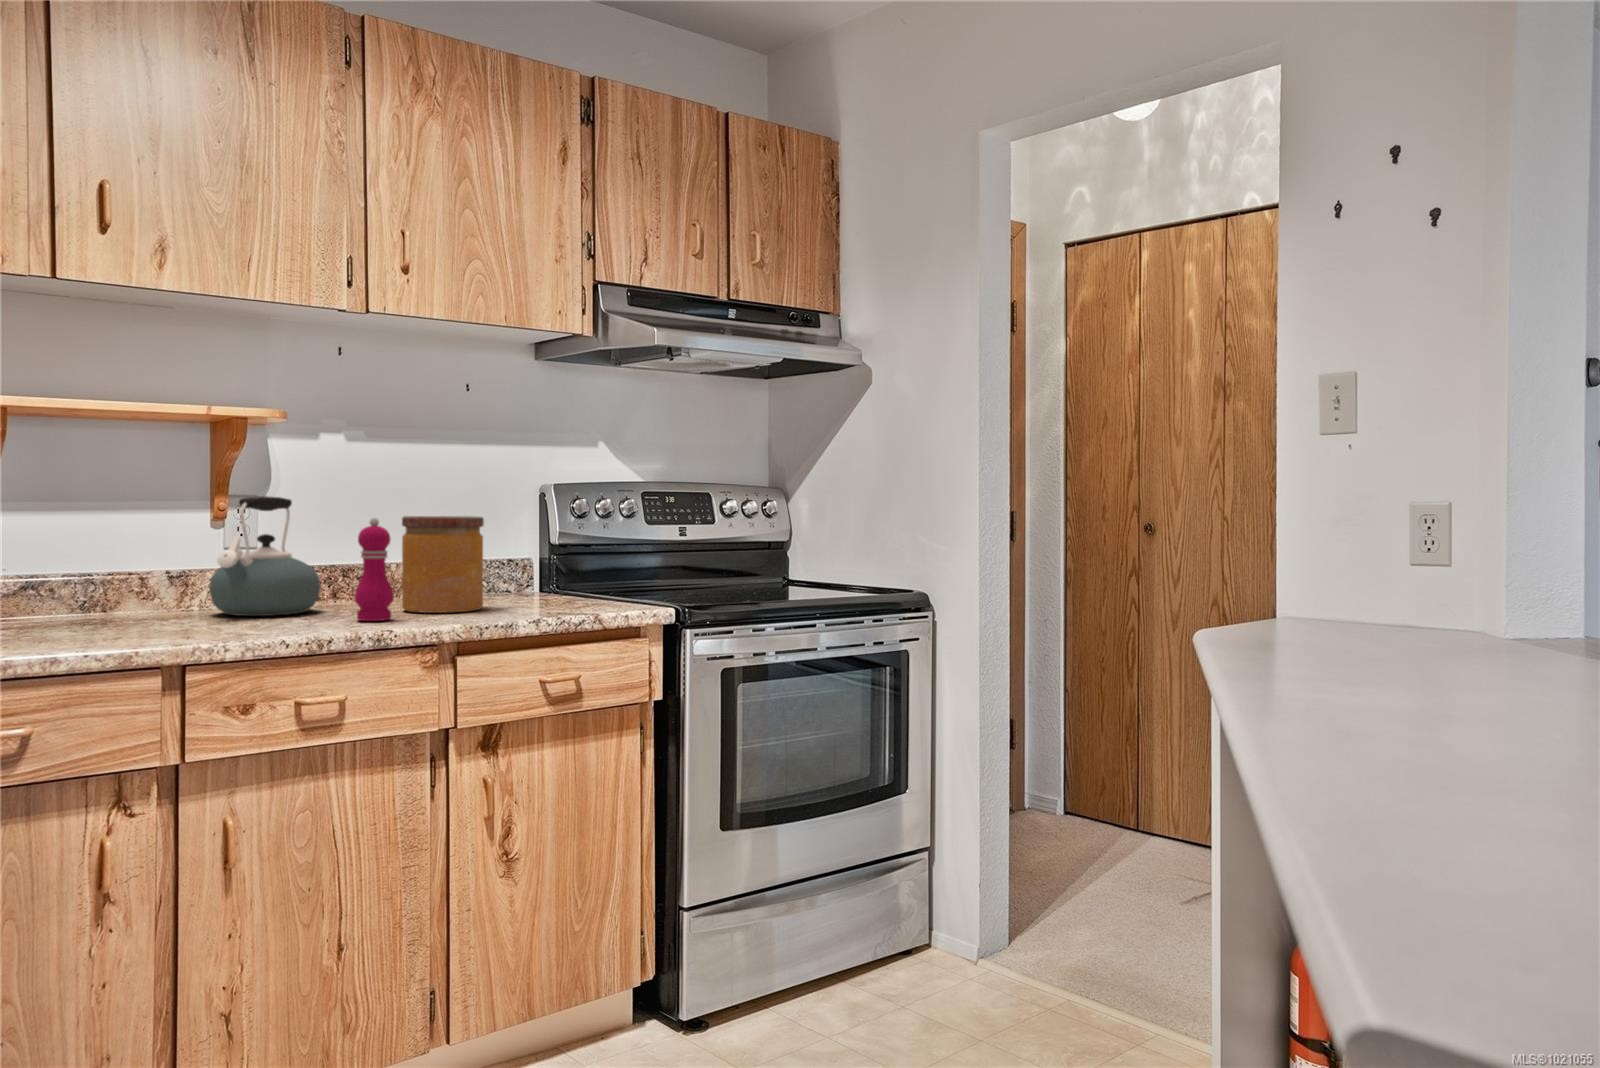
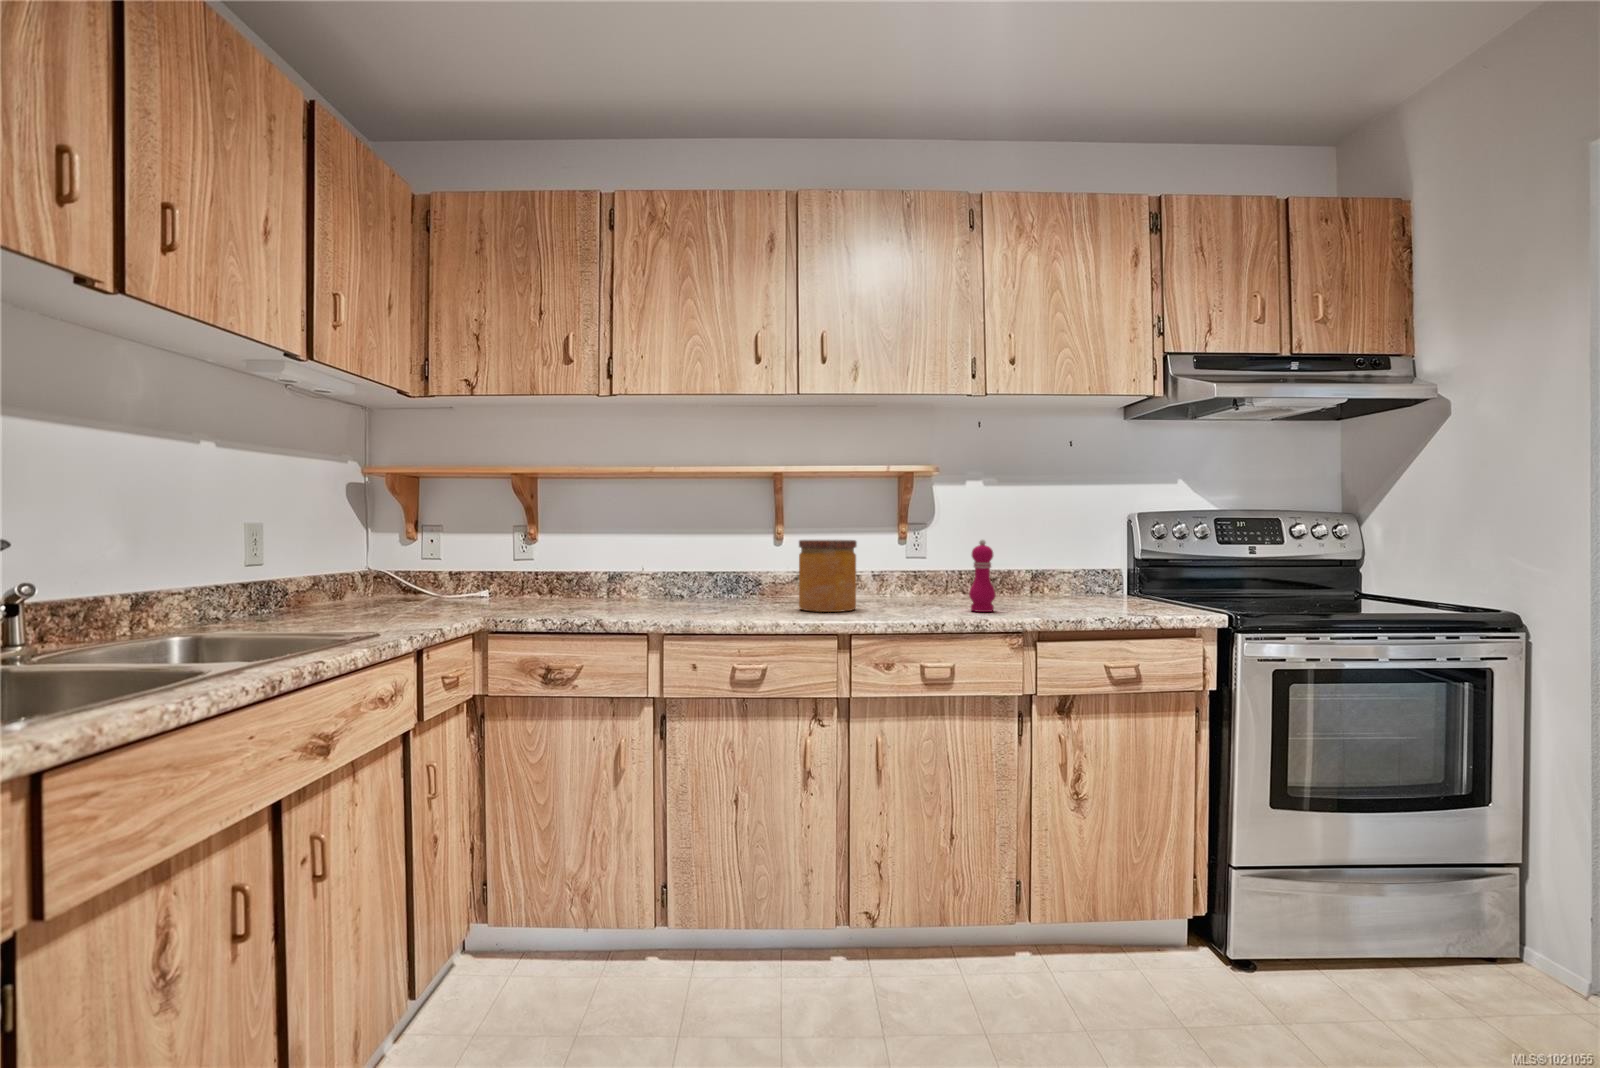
kettle: present [209,496,320,616] -> none [889,526,955,604]
jar: present [402,516,484,613] -> present [799,540,857,612]

